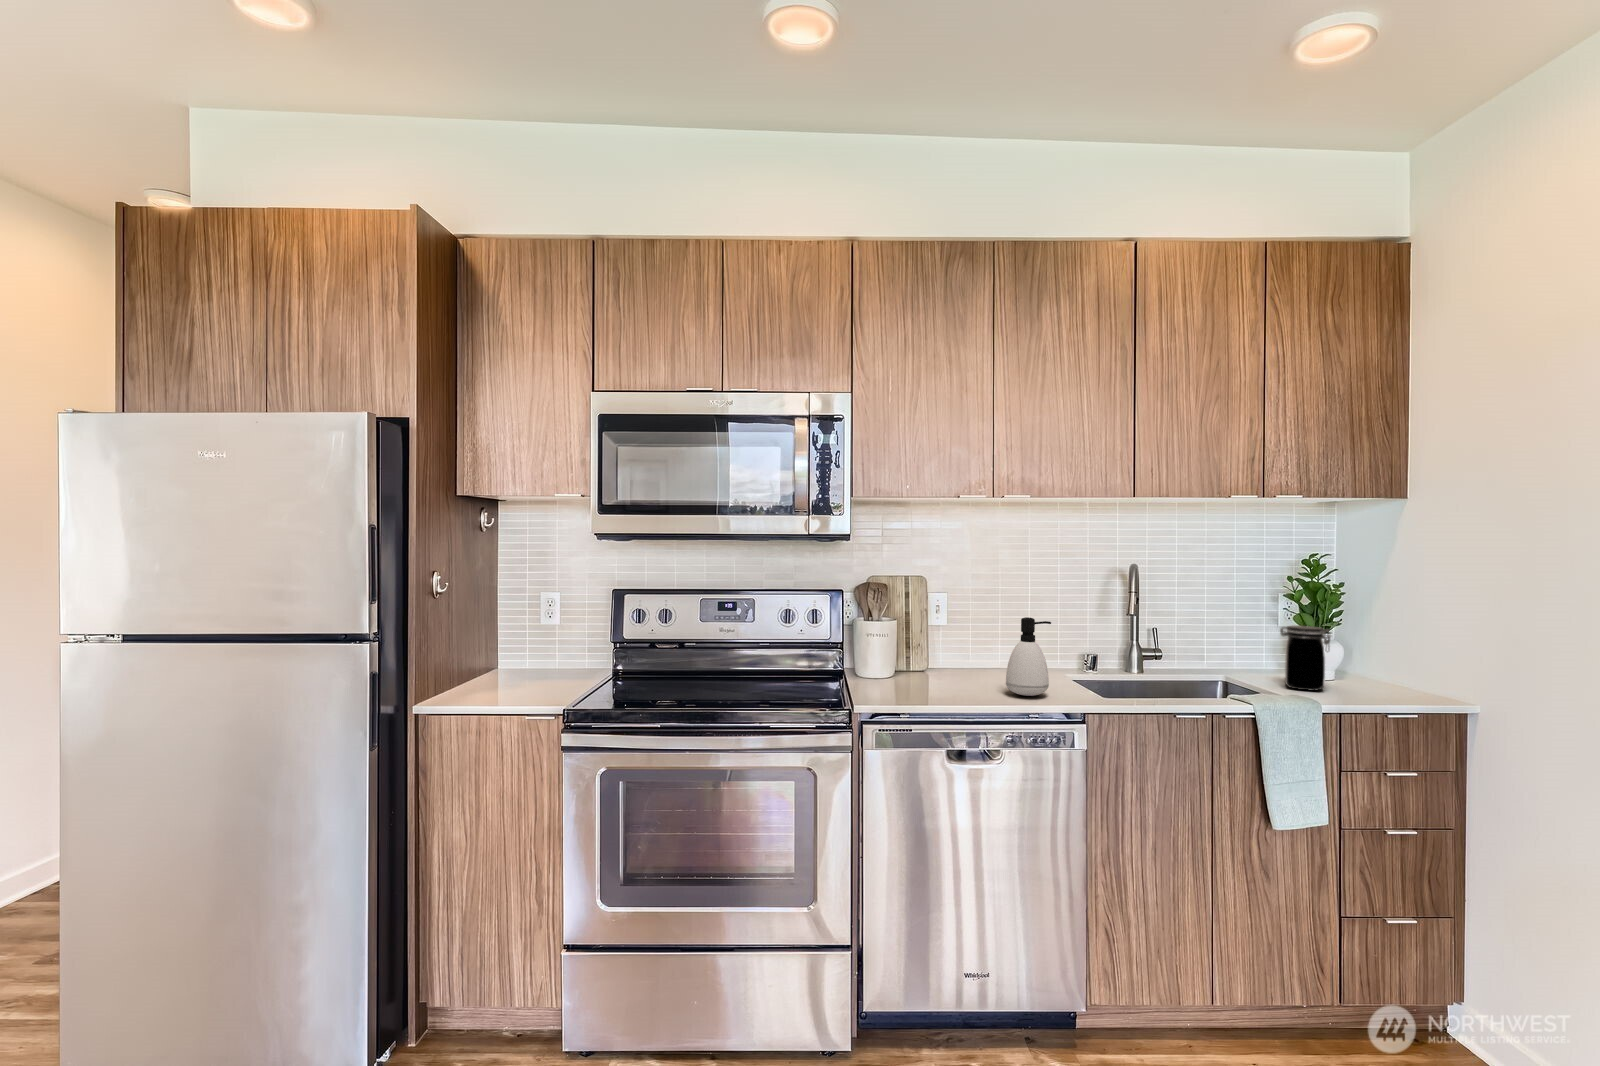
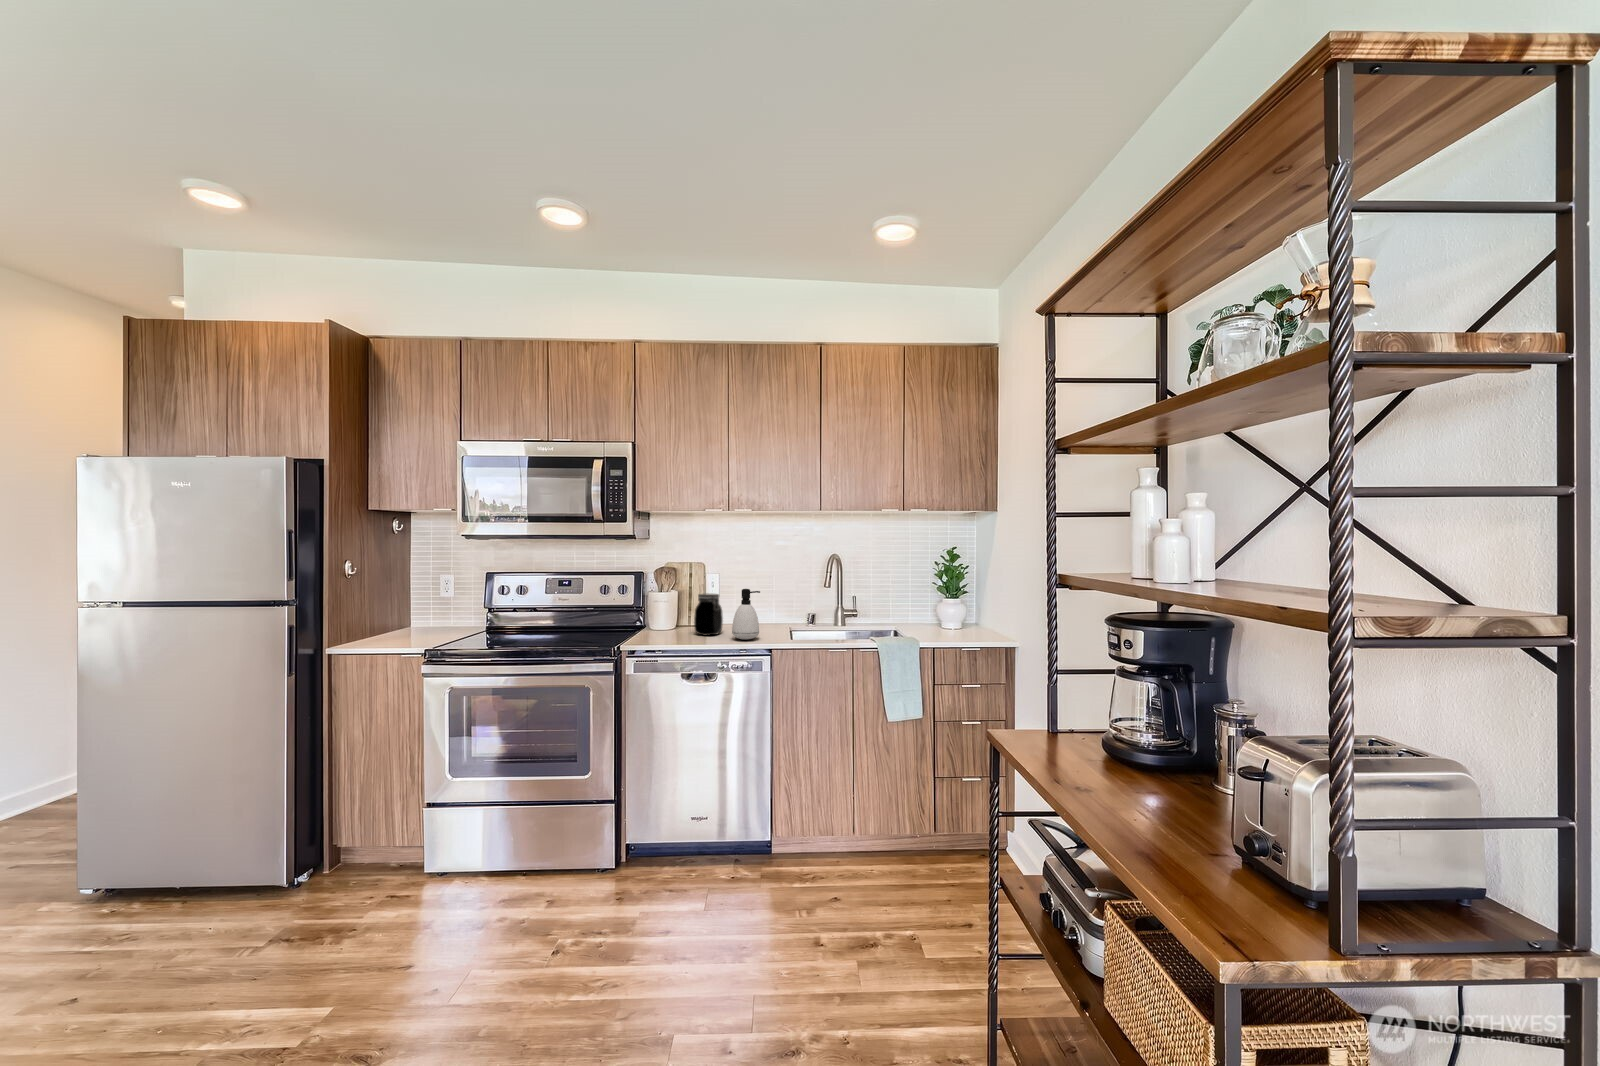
jar: present [1280,626,1331,691] -> present [694,594,723,635]

